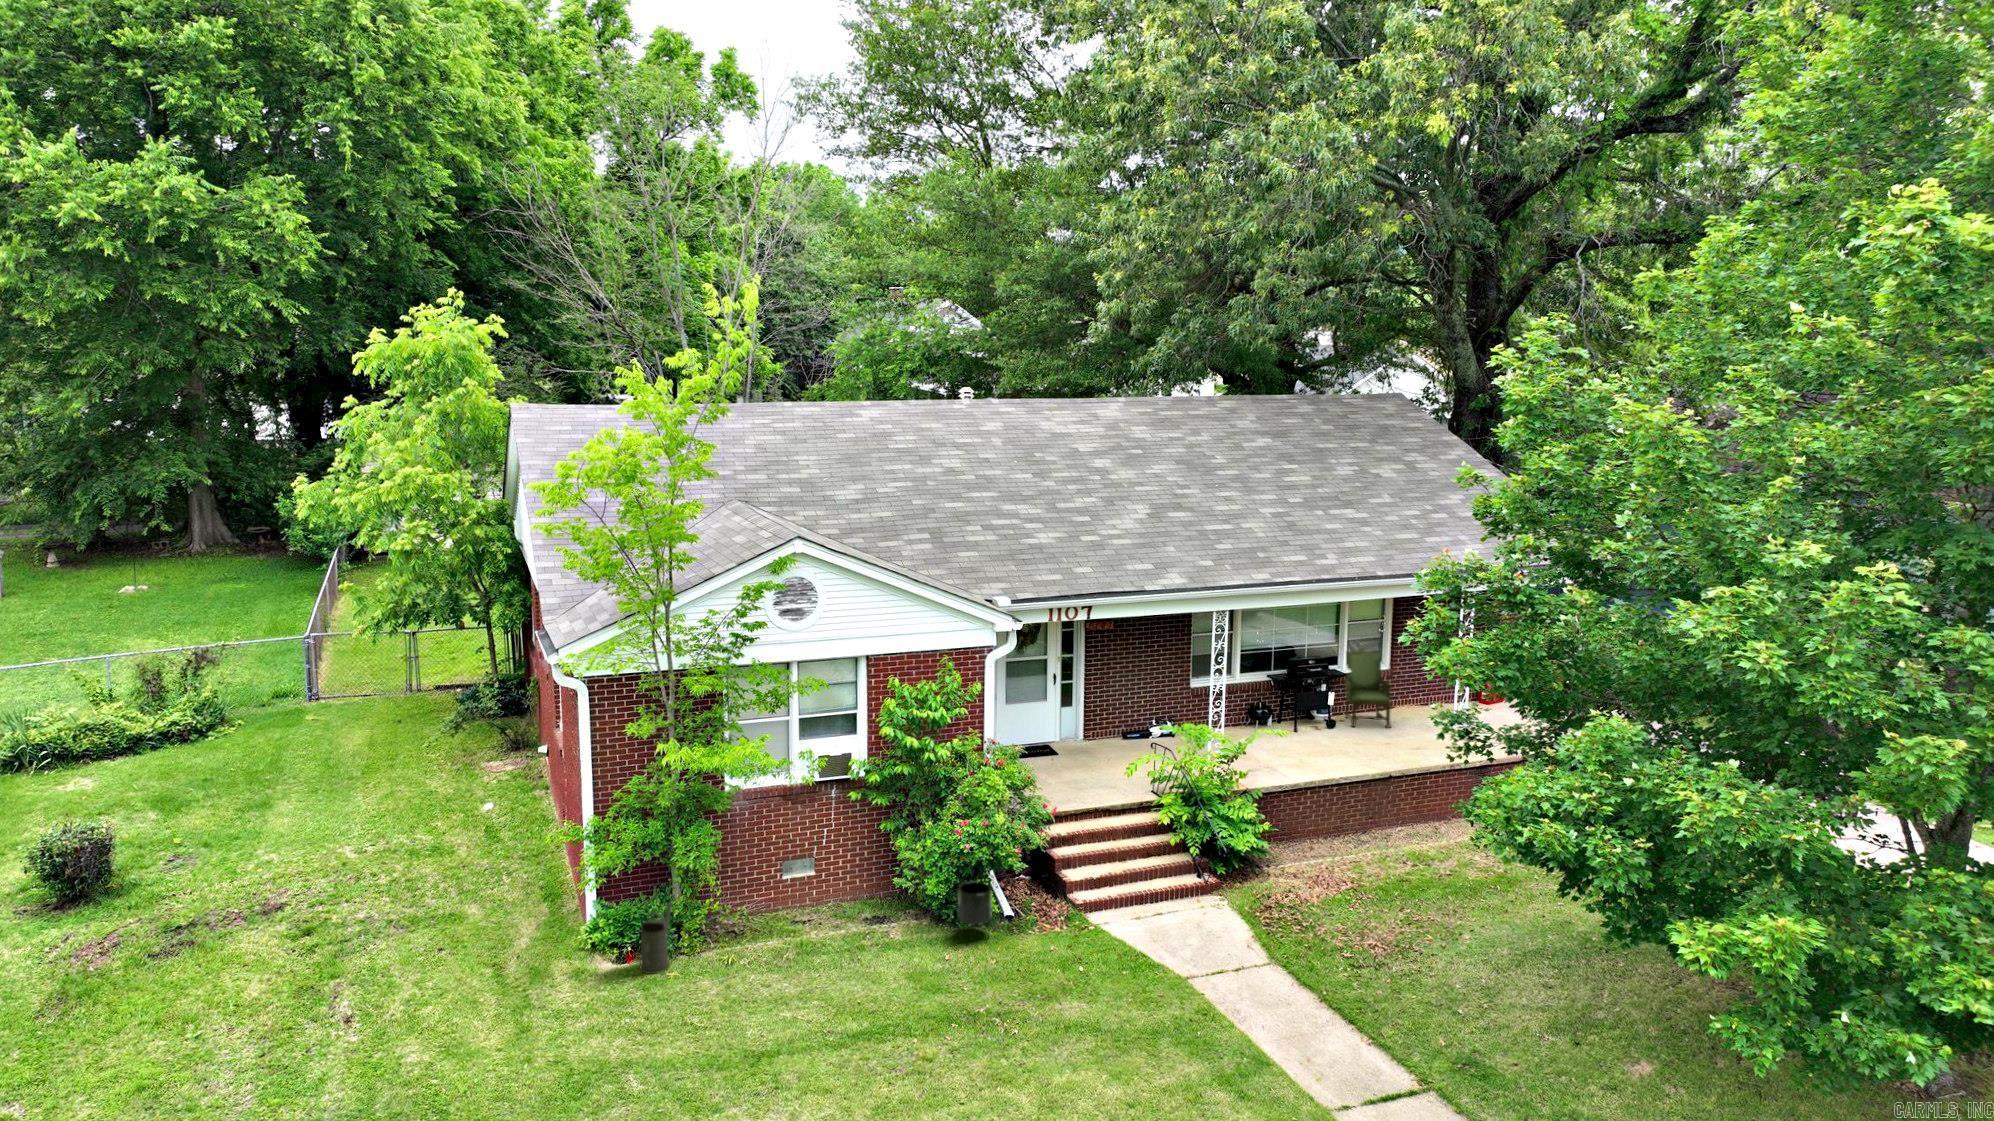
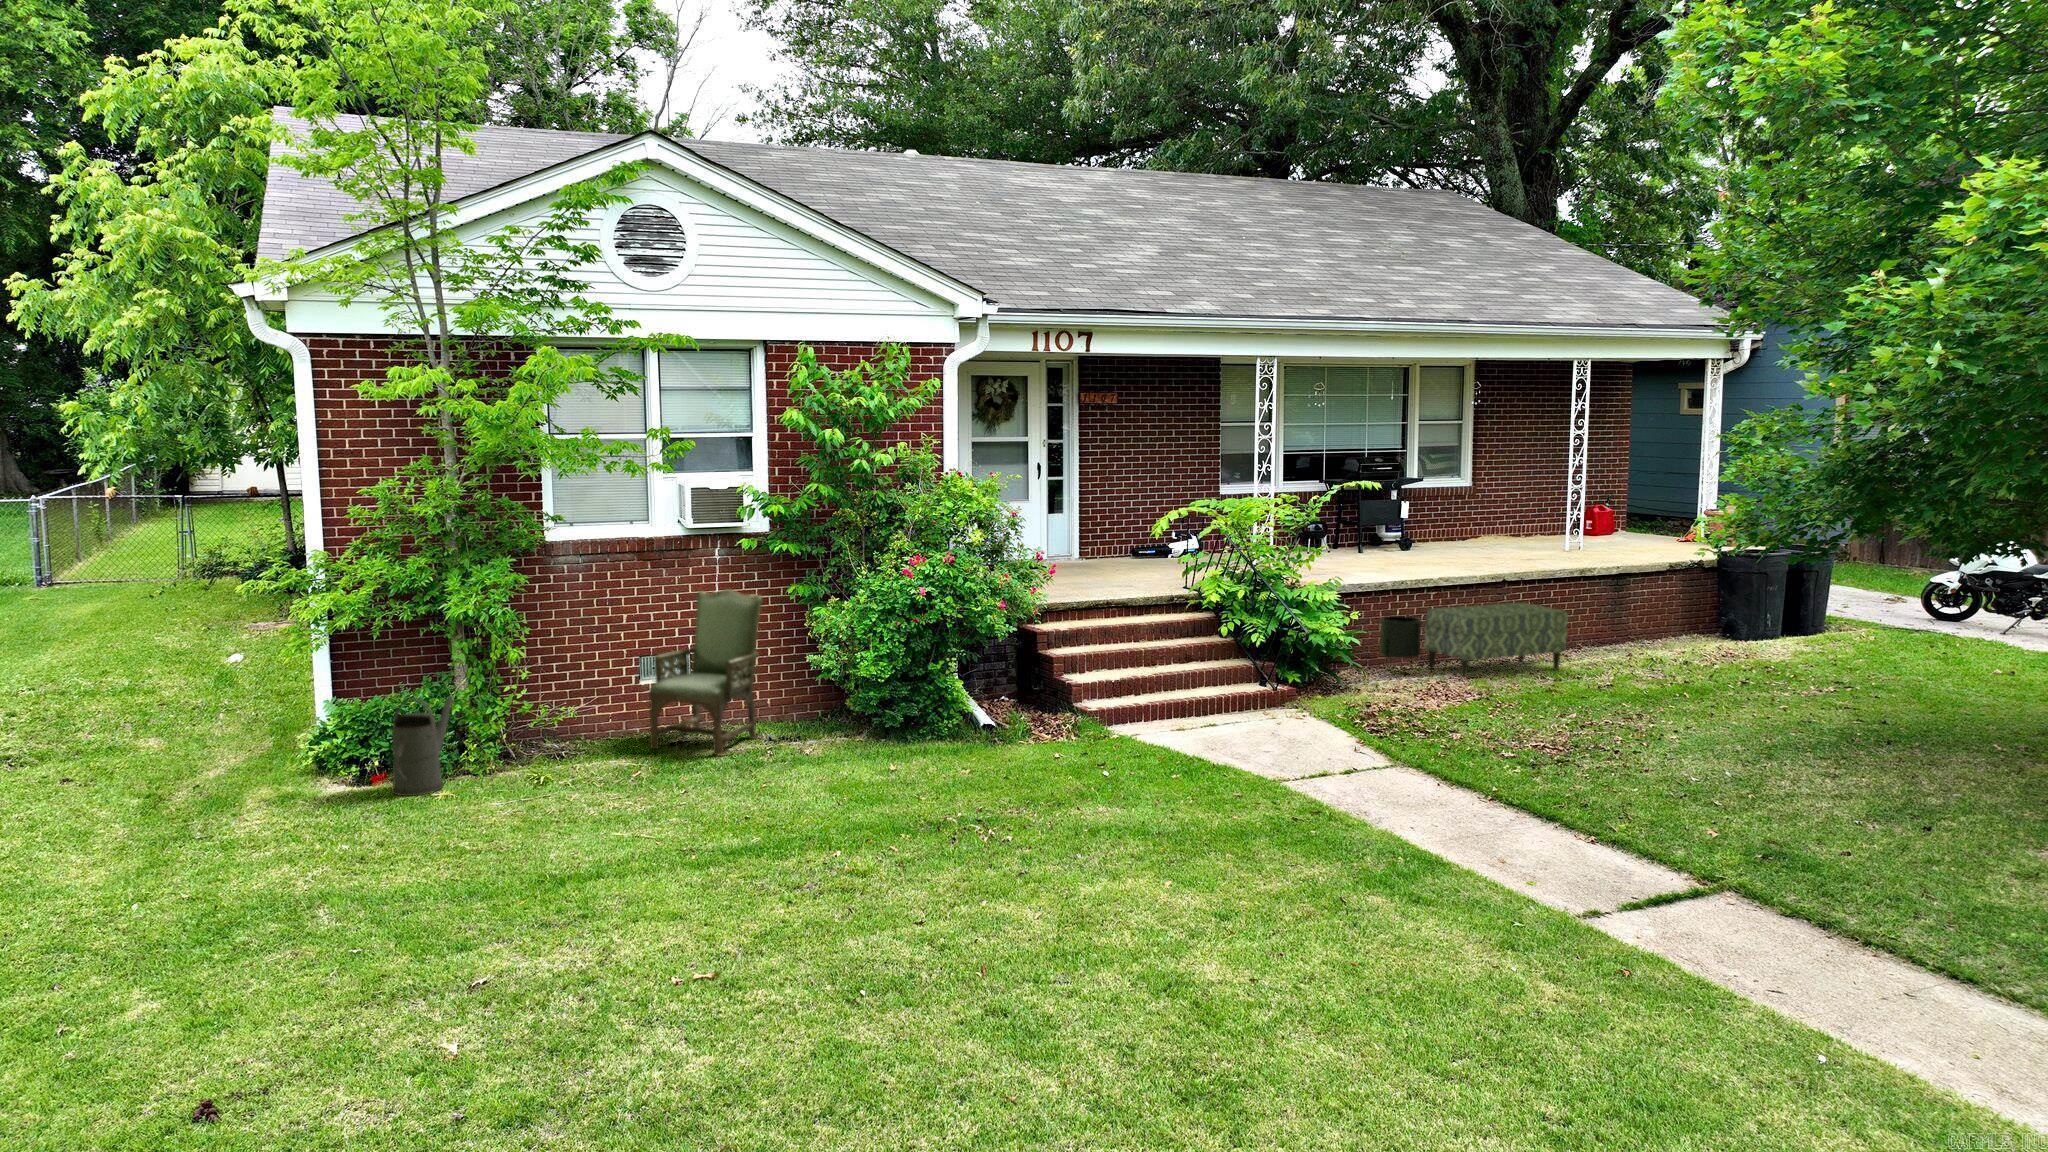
armchair: present [1345,650,1391,728] -> present [649,589,763,755]
bench: none [1328,795,1433,859] -> present [1424,602,1568,679]
planter: present [958,882,992,925] -> present [1379,616,1421,665]

